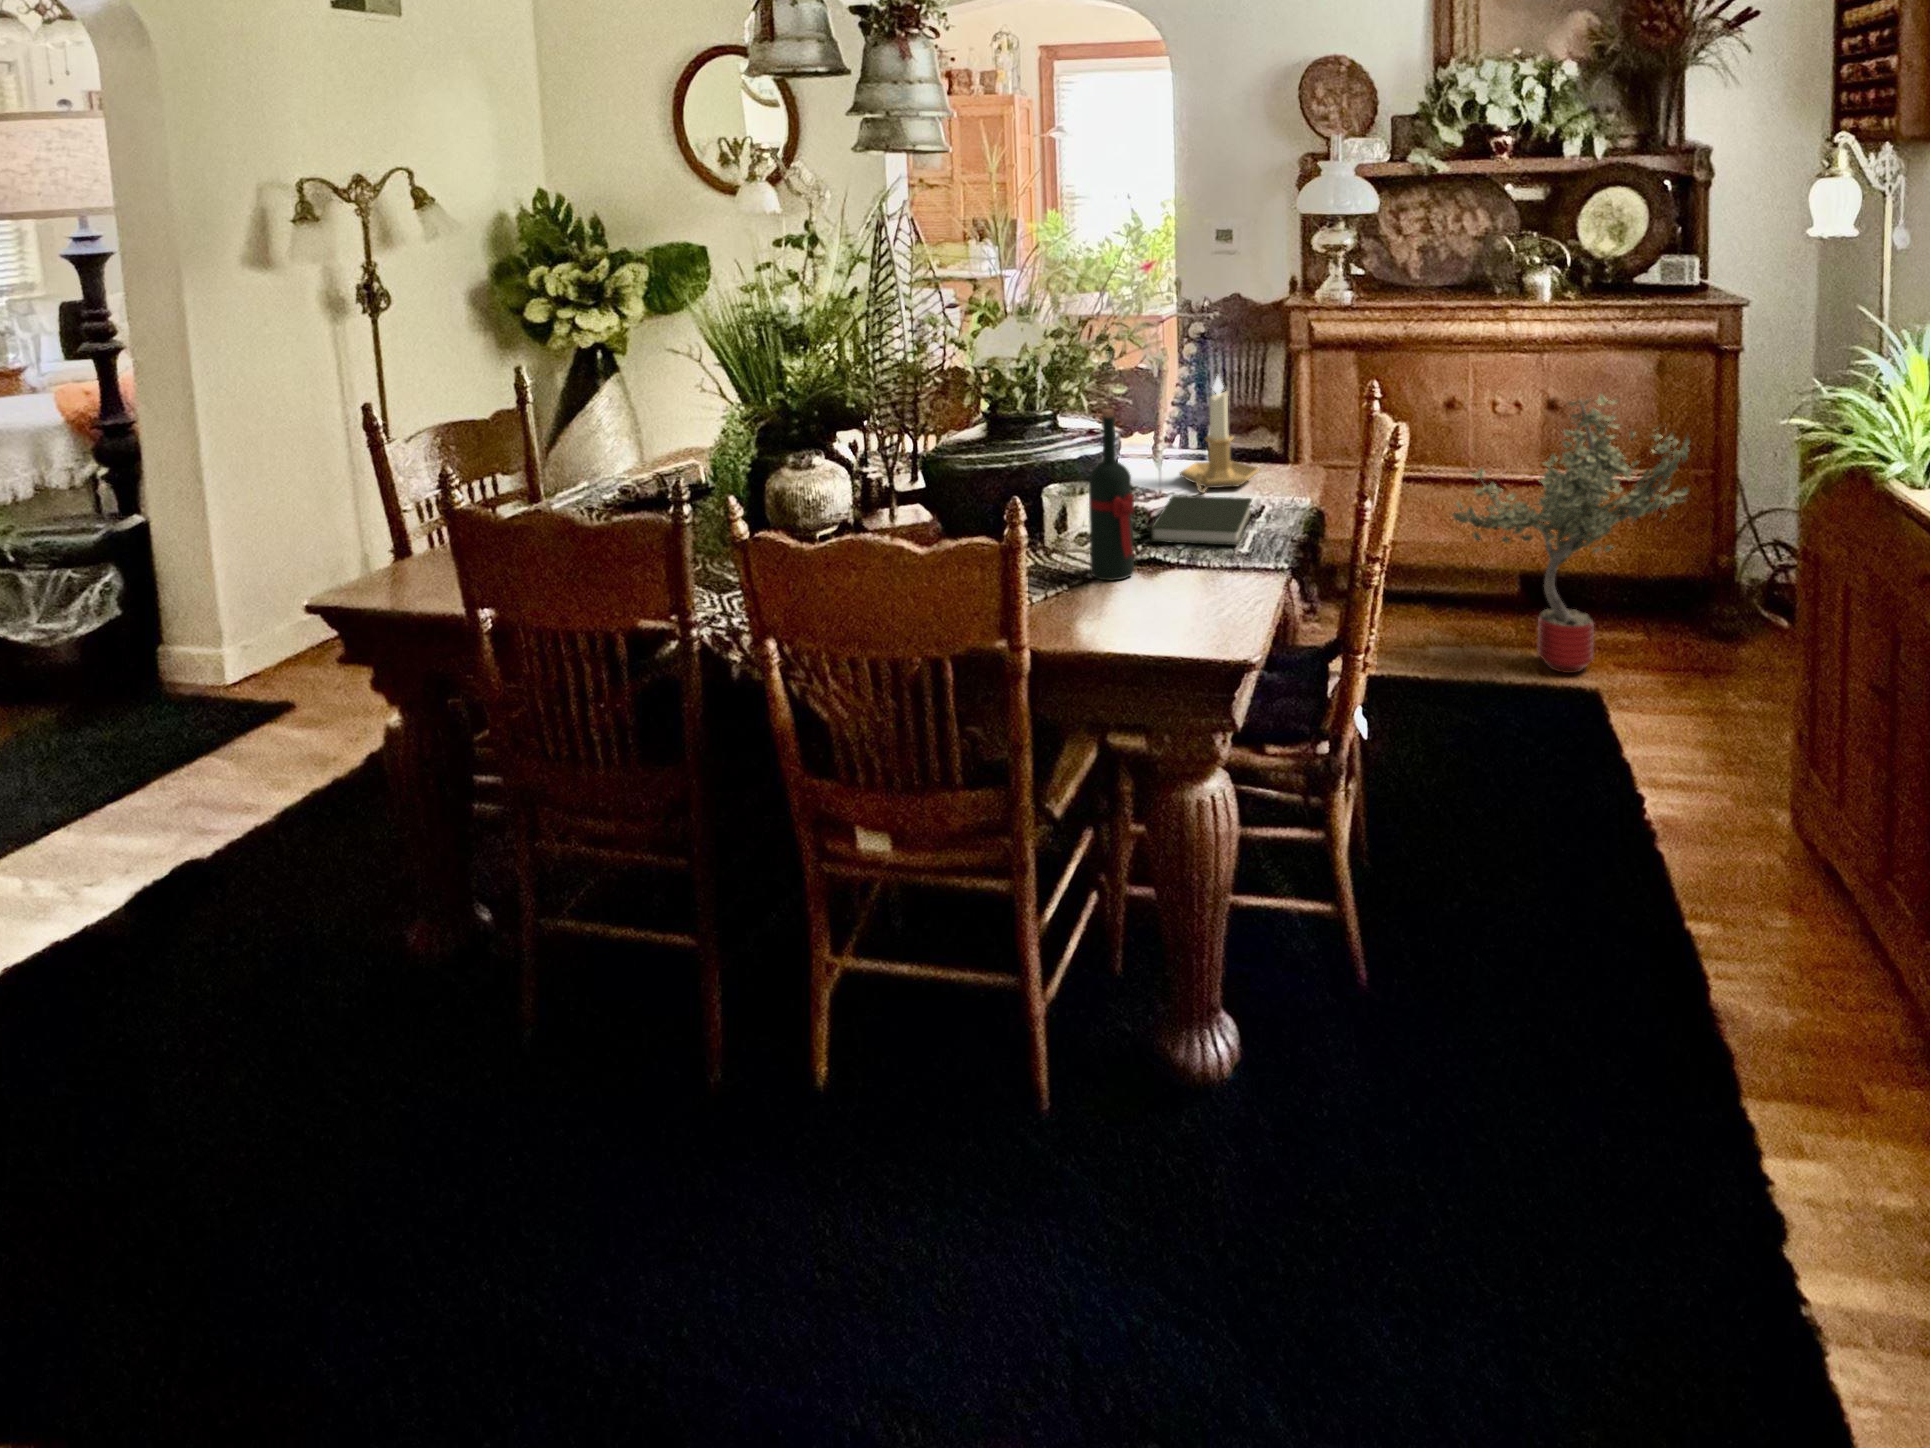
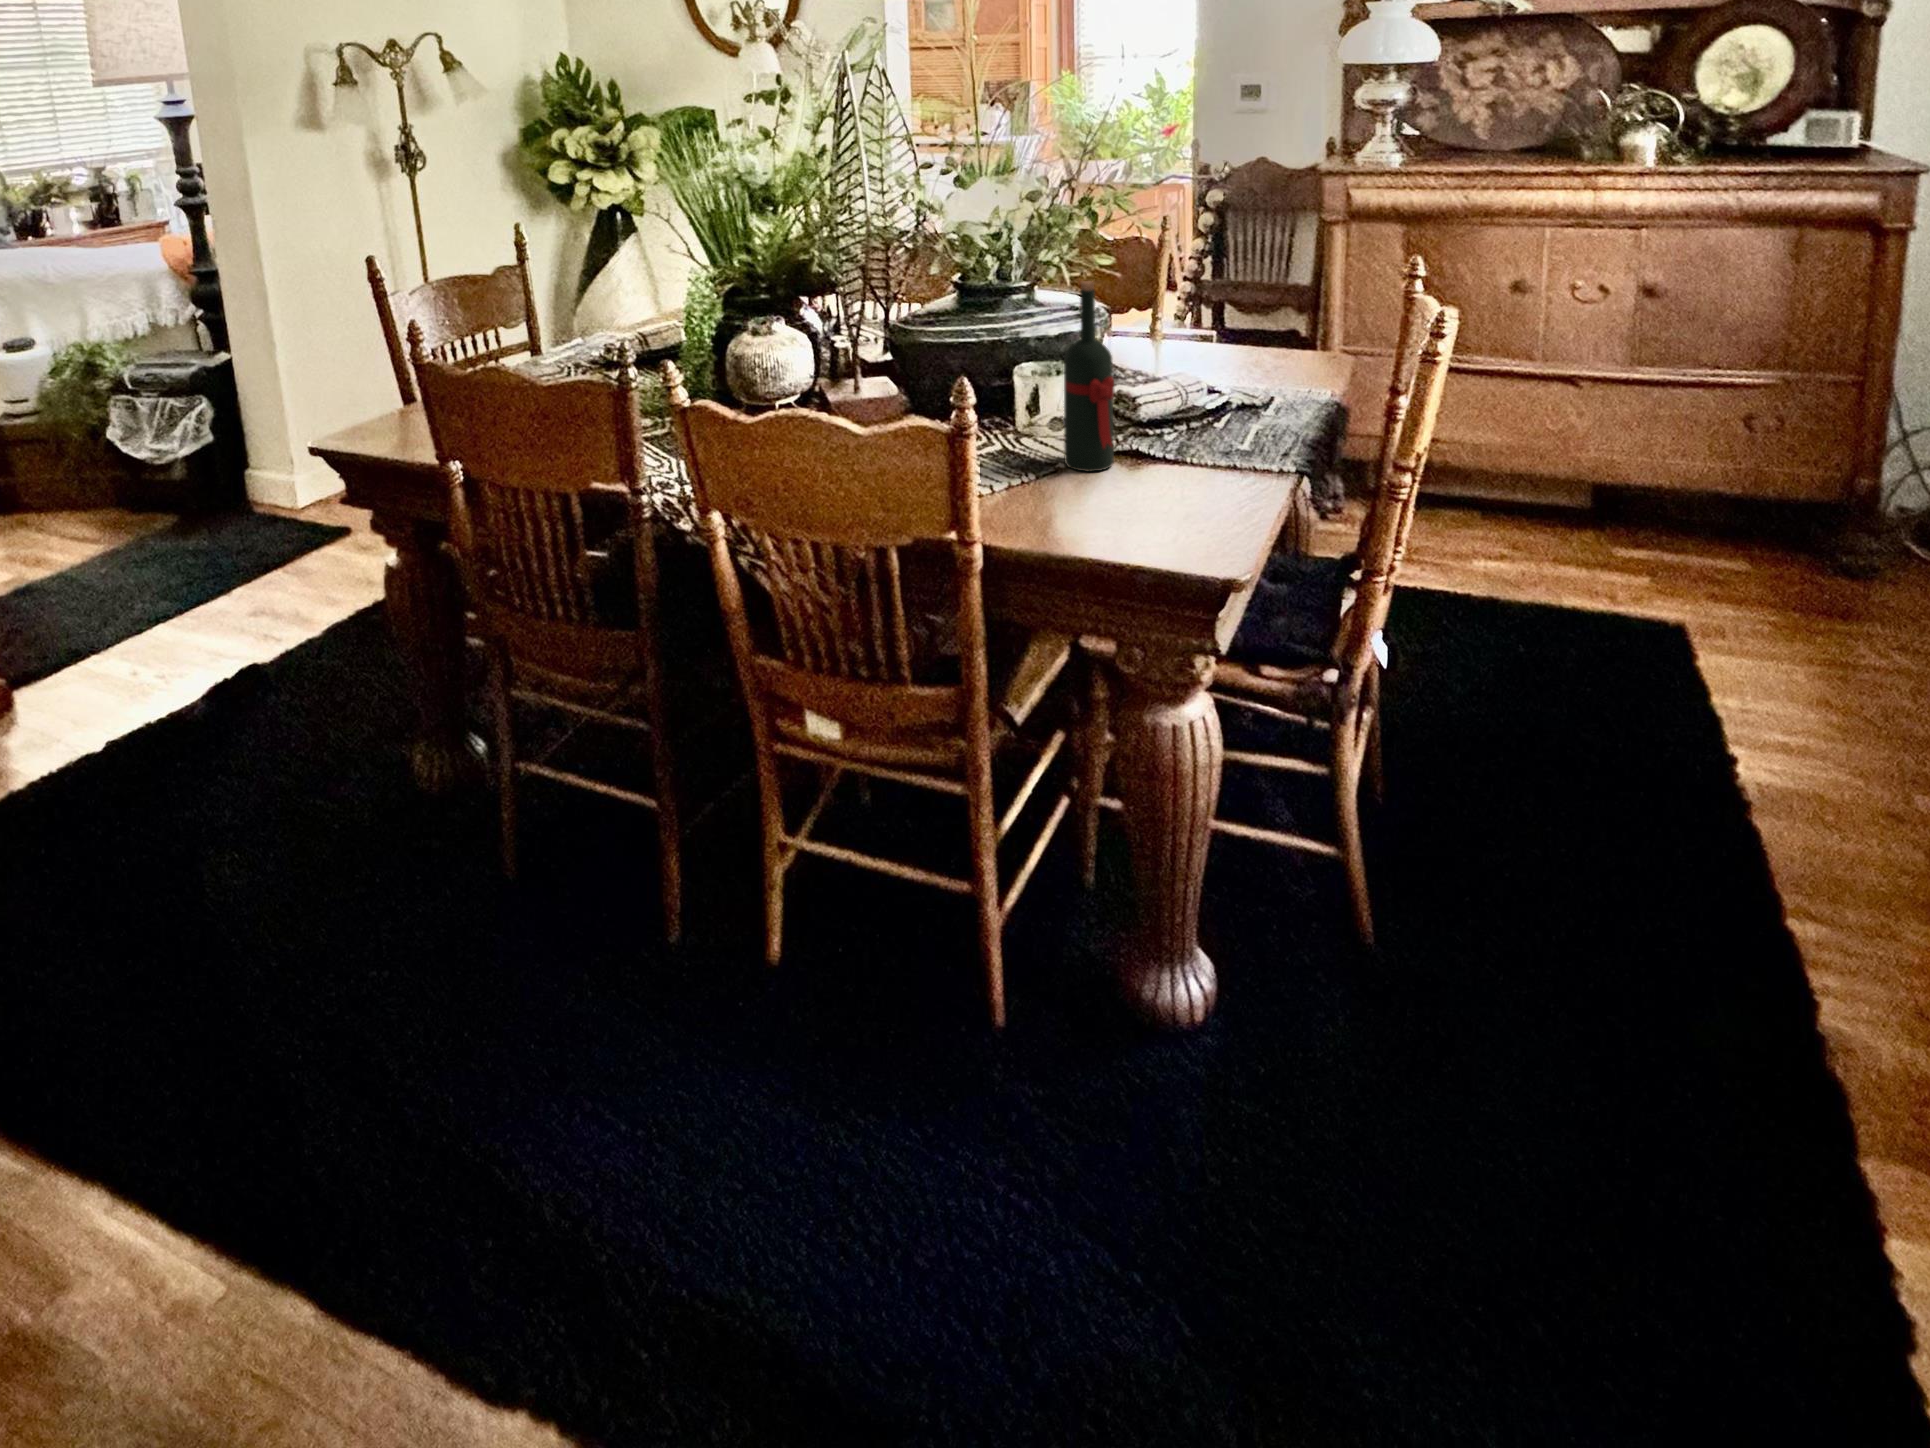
candlestick: present [1180,376,1259,493] -> none [1178,244,1274,378]
potted tree: present [1453,394,1690,673] -> none [1506,277,1836,604]
book: present [1151,495,1252,545] -> none [1138,379,1260,440]

